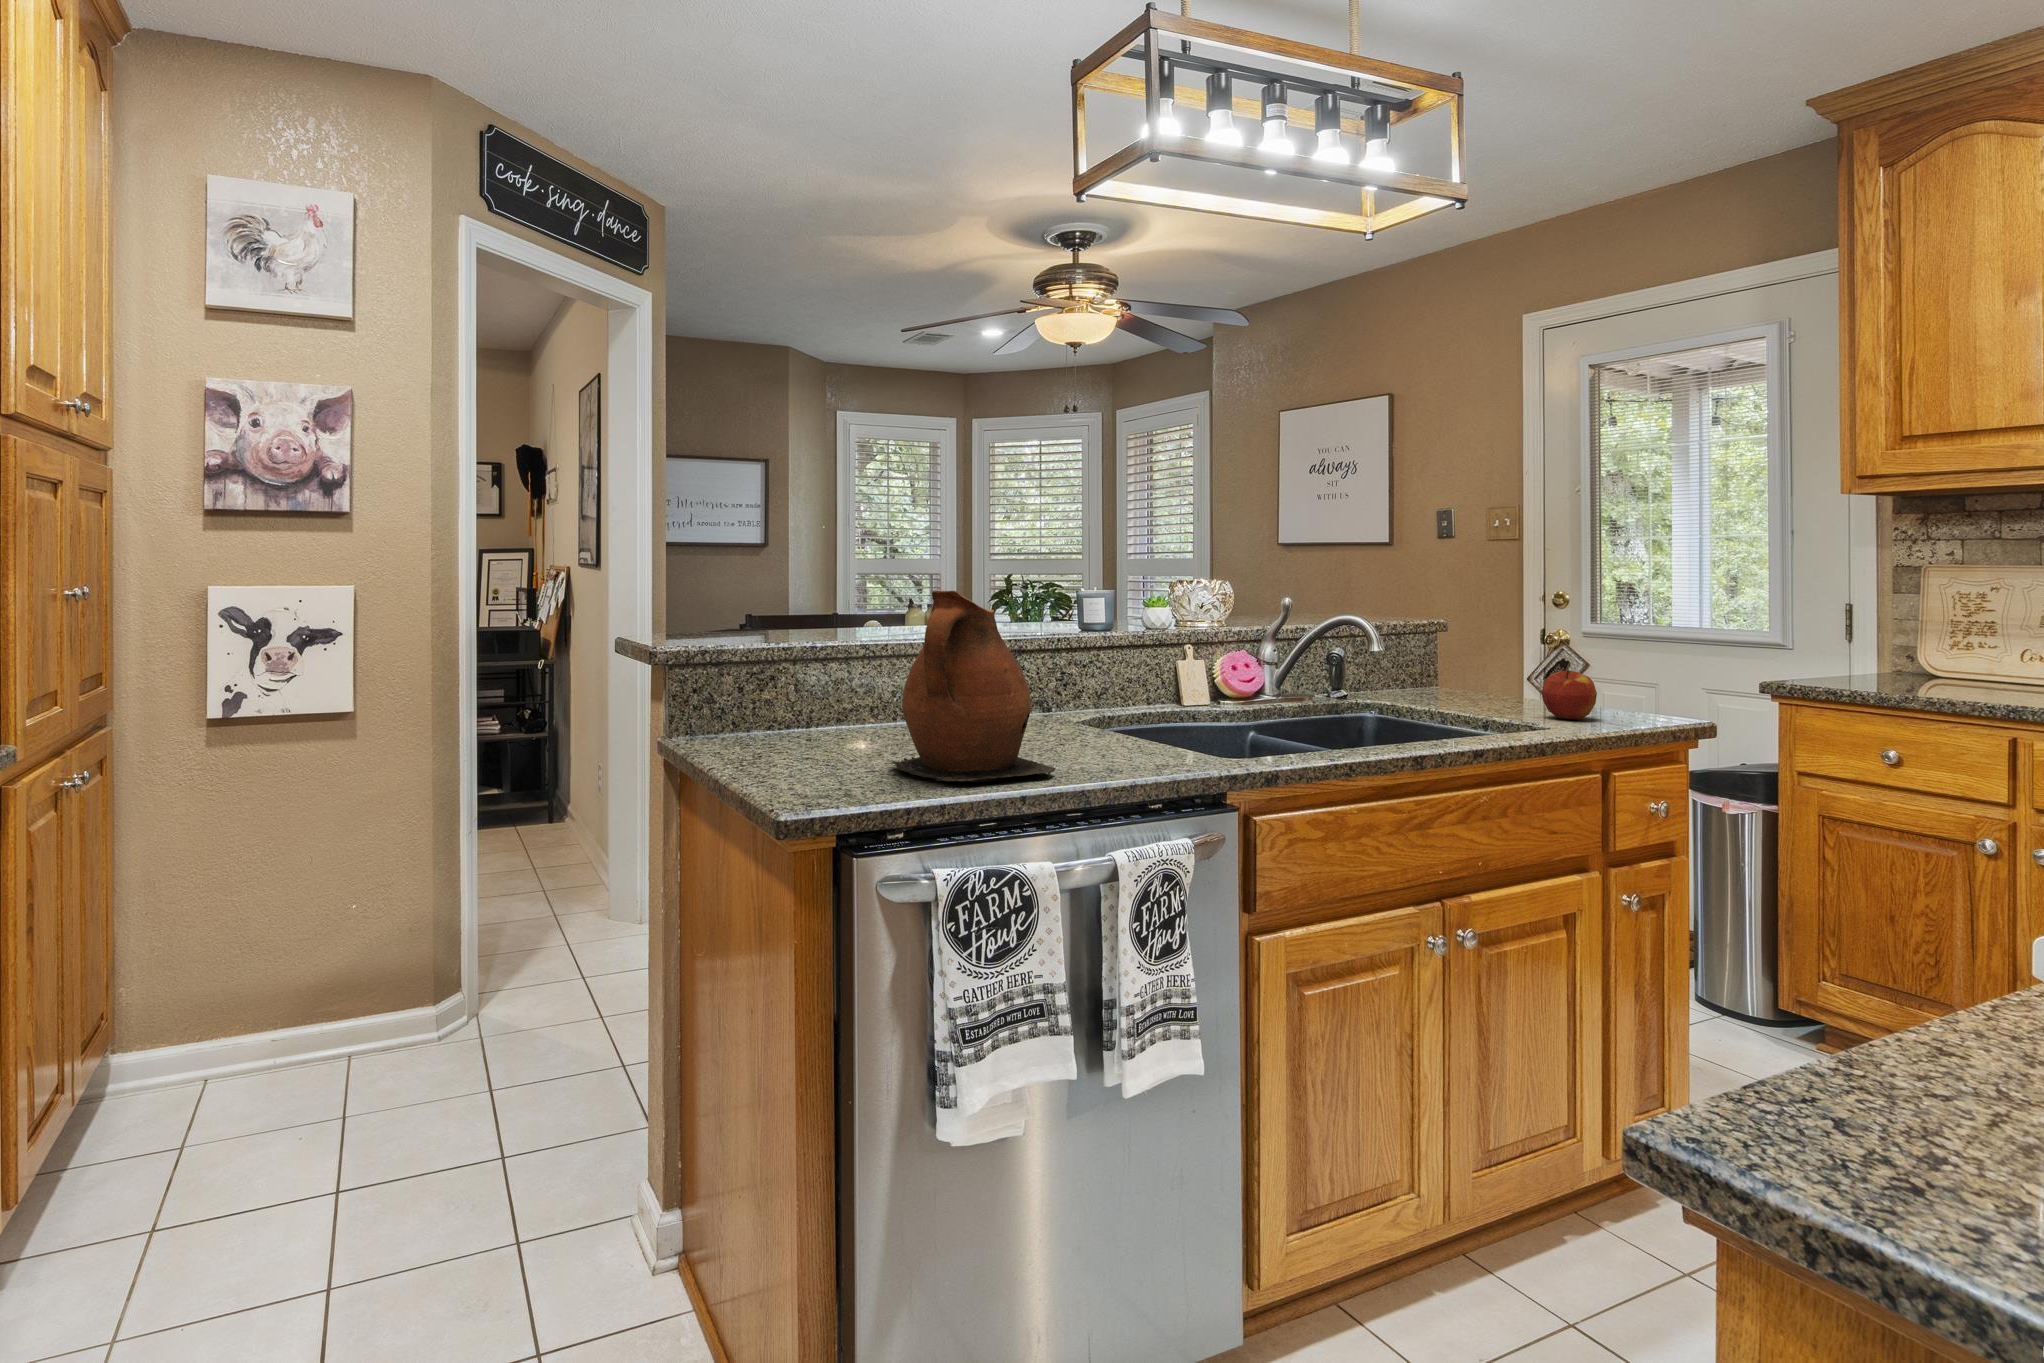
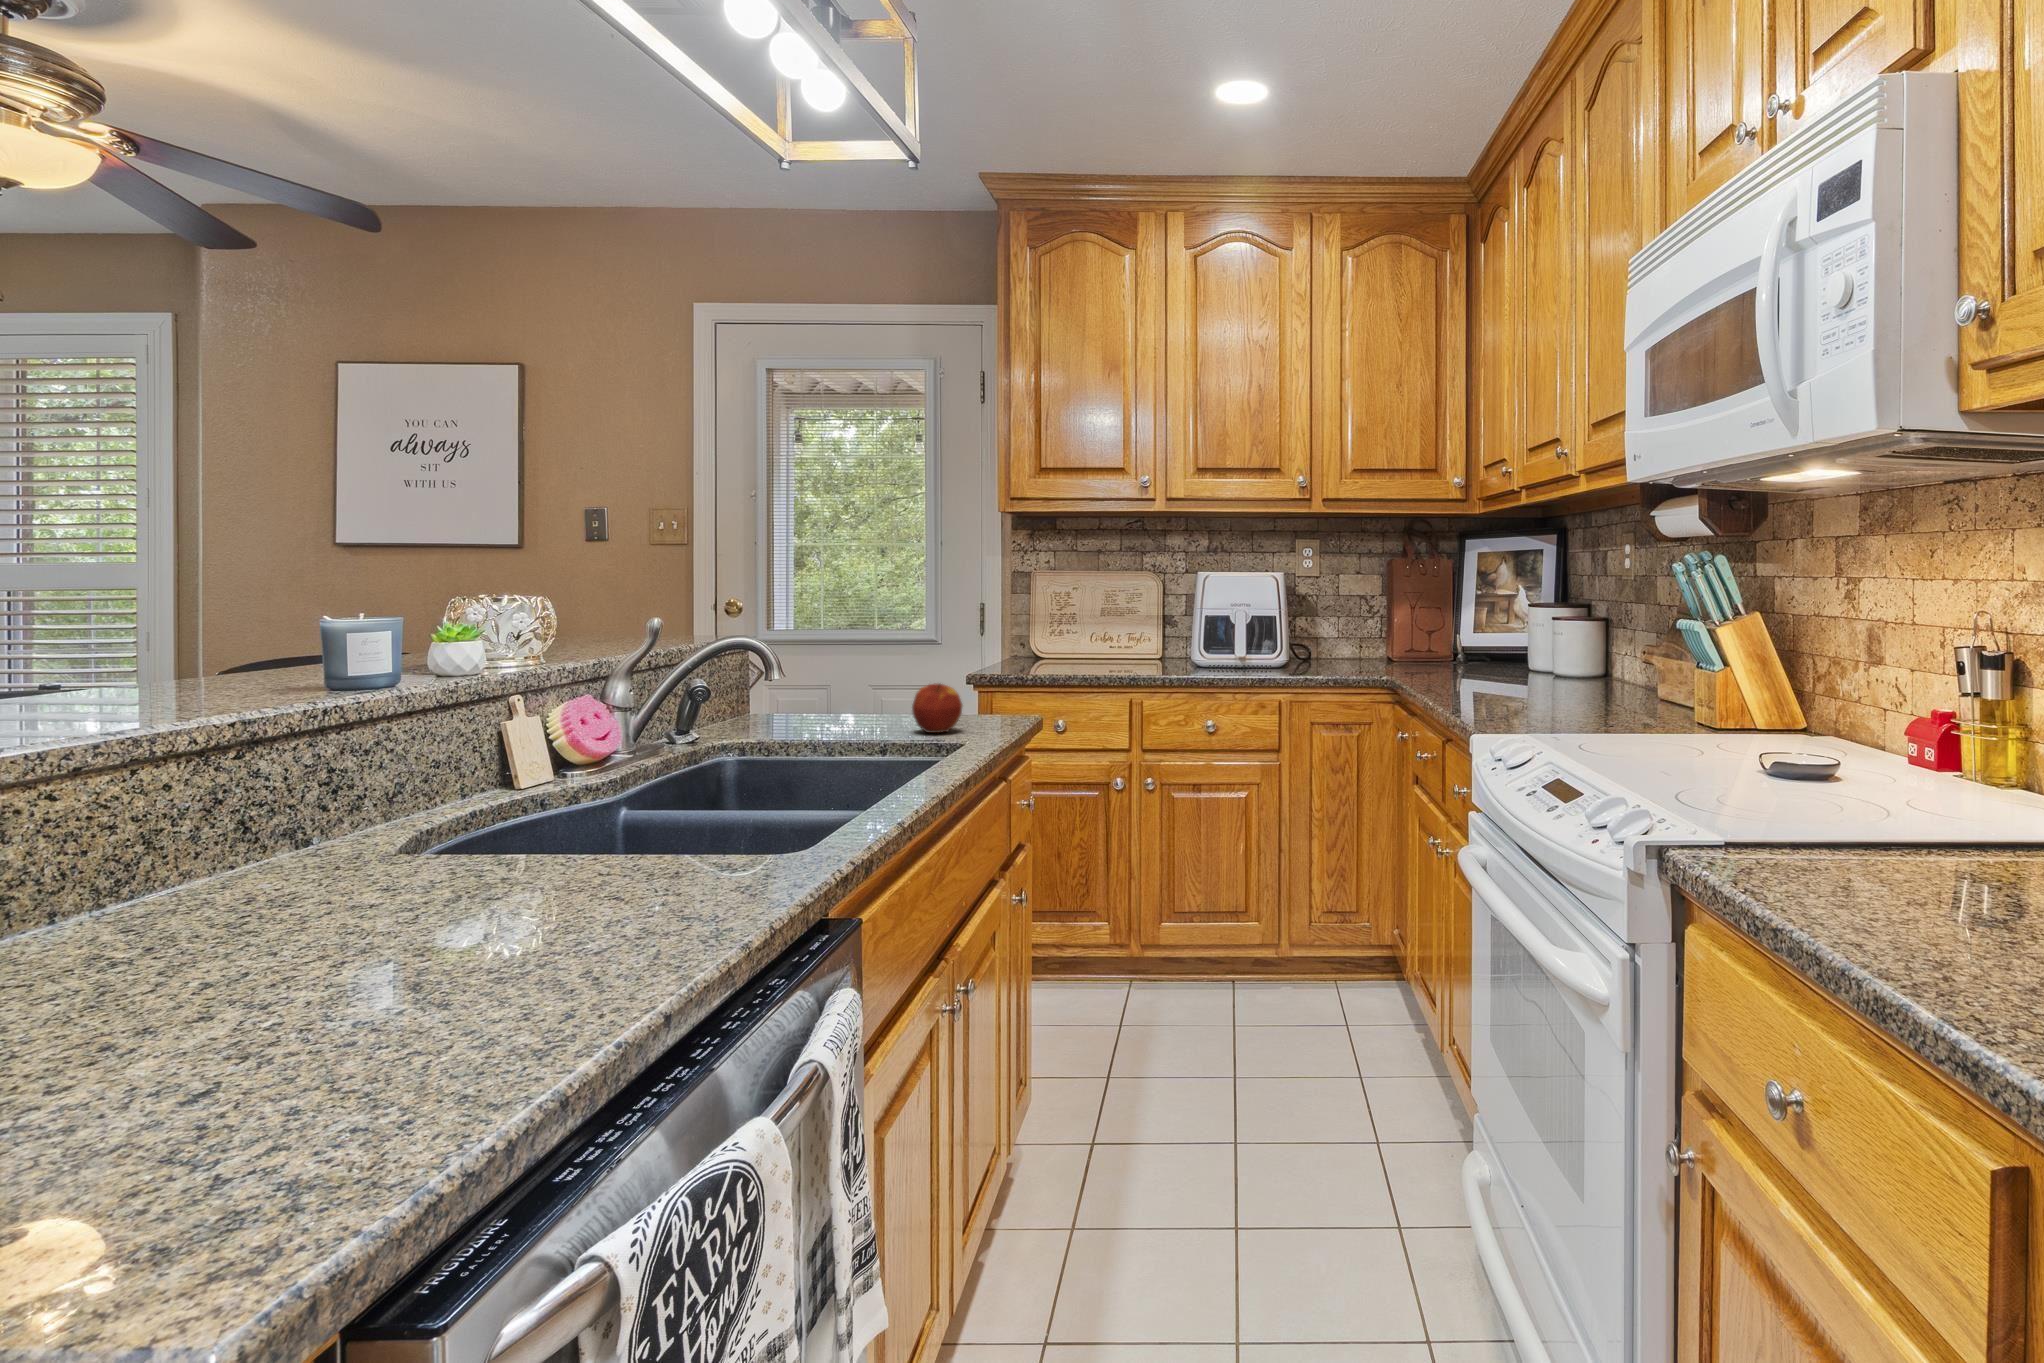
ceramic pitcher: present [885,590,1055,781] -> none [211,657,630,1065]

